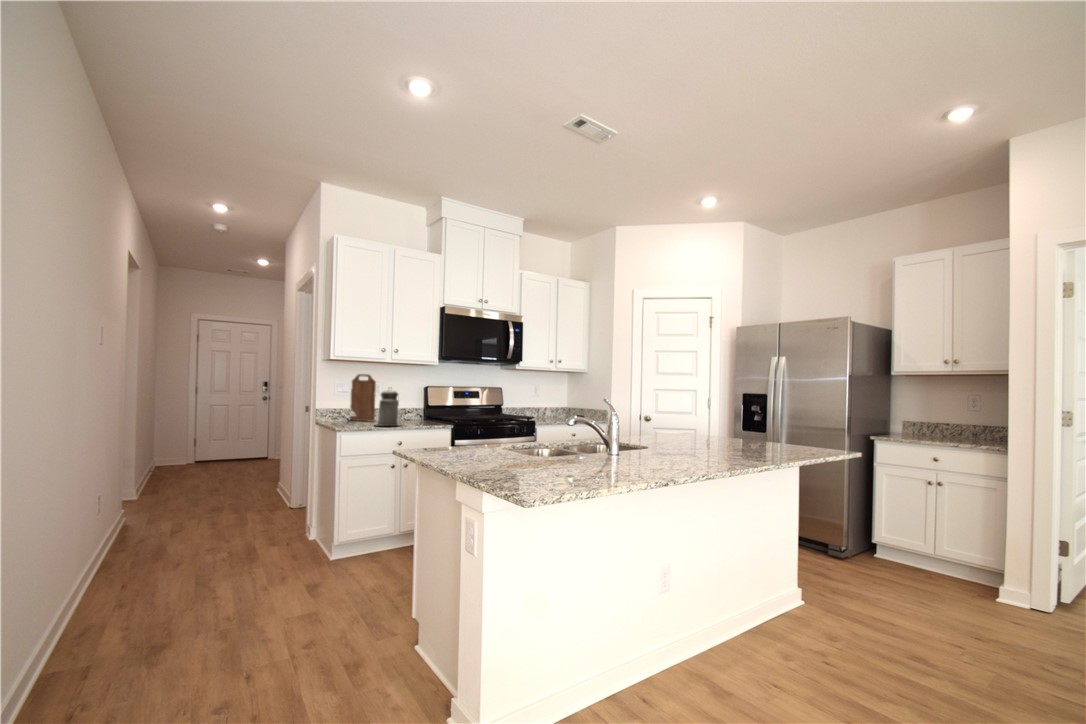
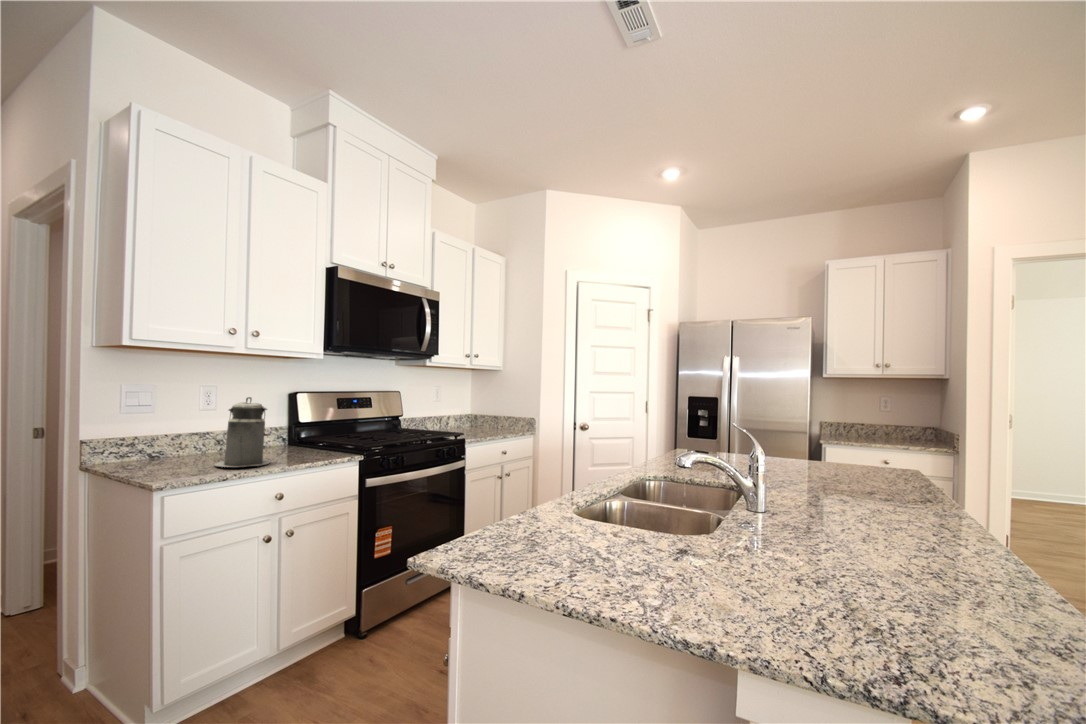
cutting board: present [350,374,376,421] -> none [154,373,212,456]

